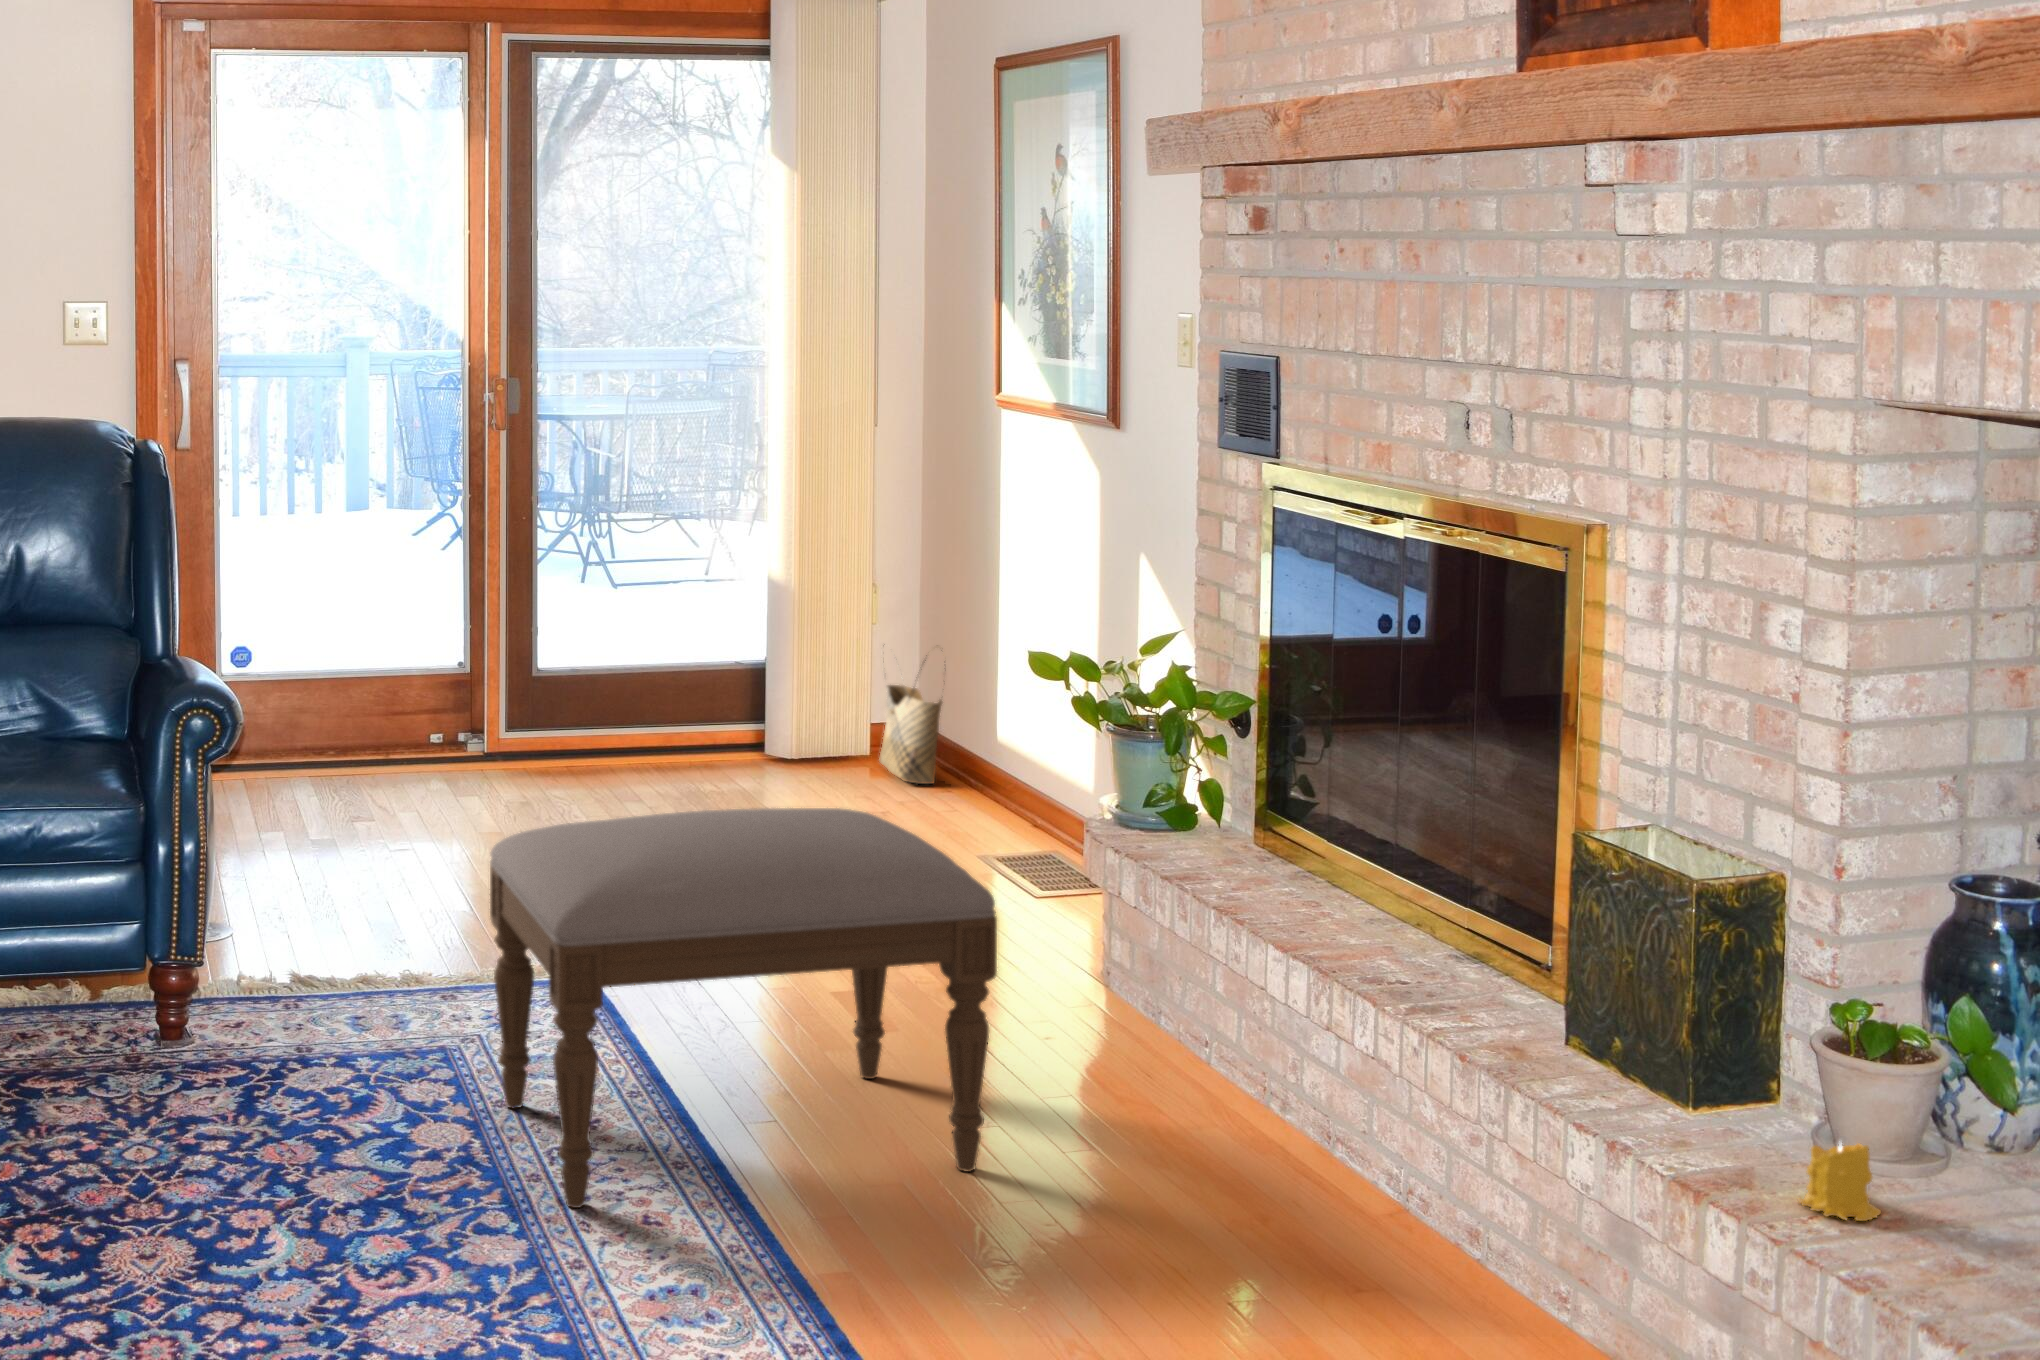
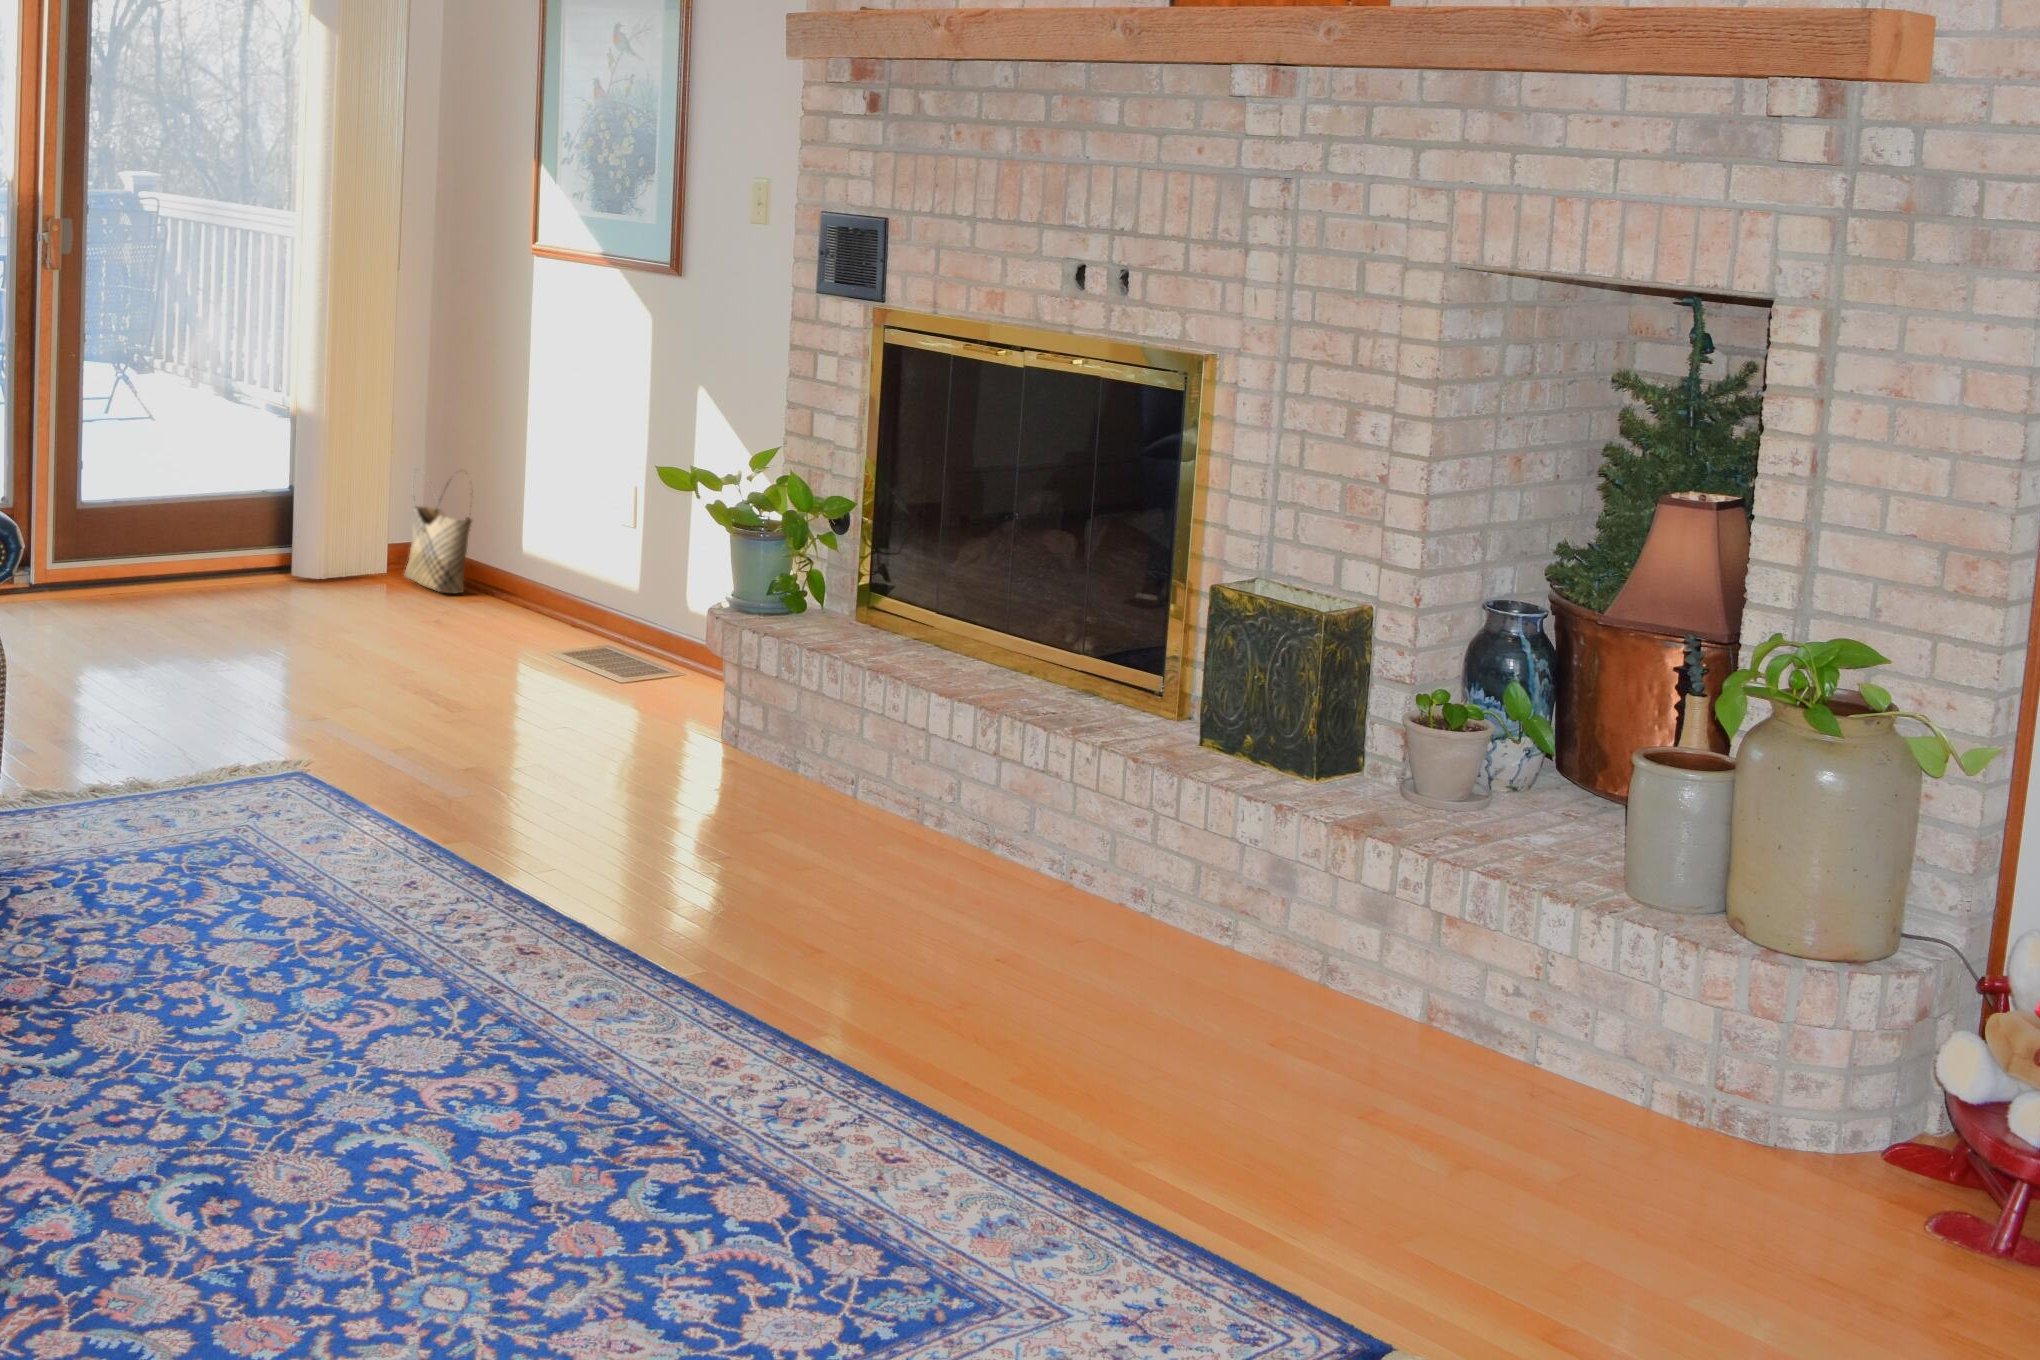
ottoman: present [490,808,997,1208] -> none [315,601,777,950]
candle: present [1798,1143,1881,1221] -> none [1417,783,1470,840]

